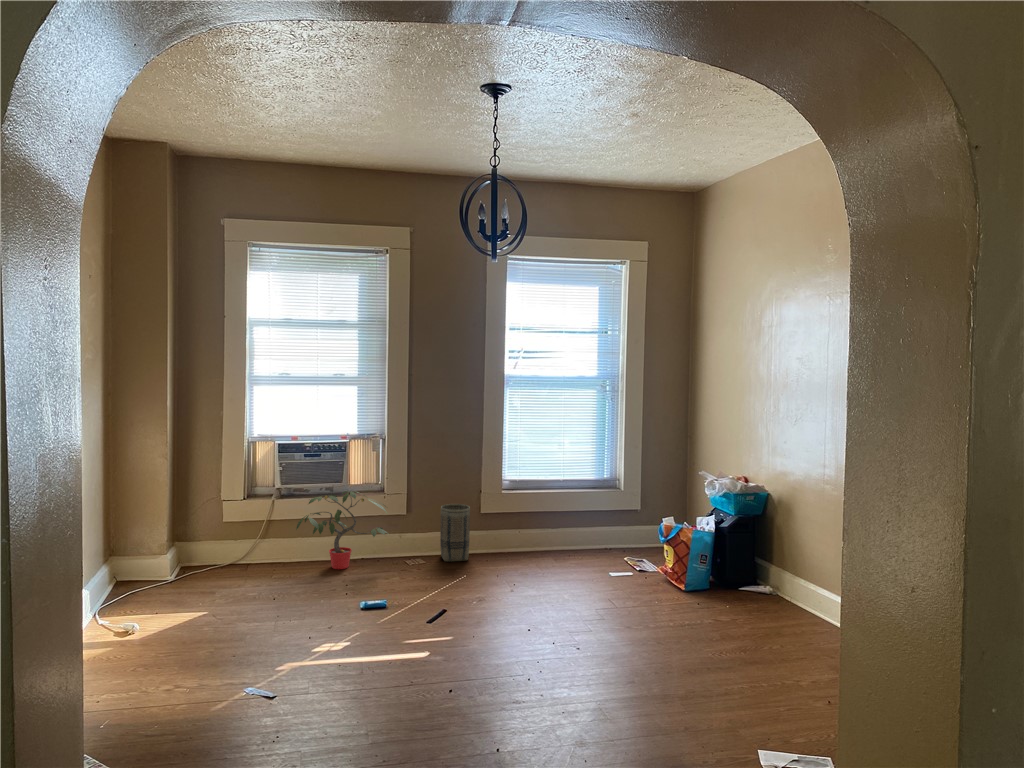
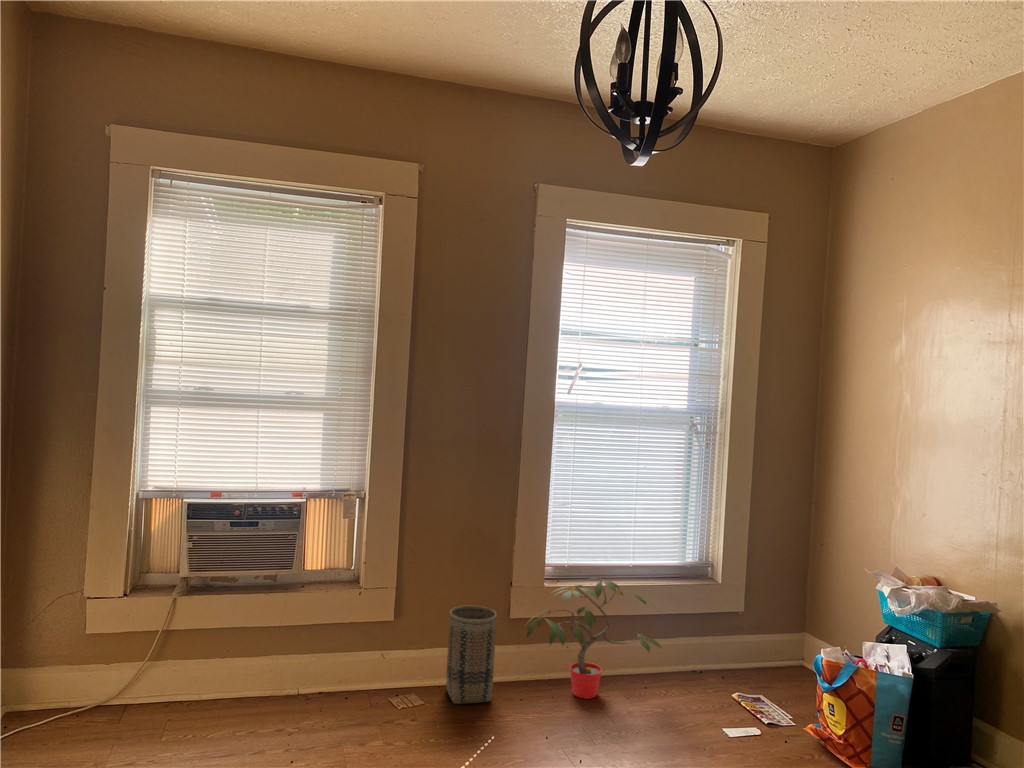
potted plant: present [296,491,388,569] -> present [527,579,662,699]

